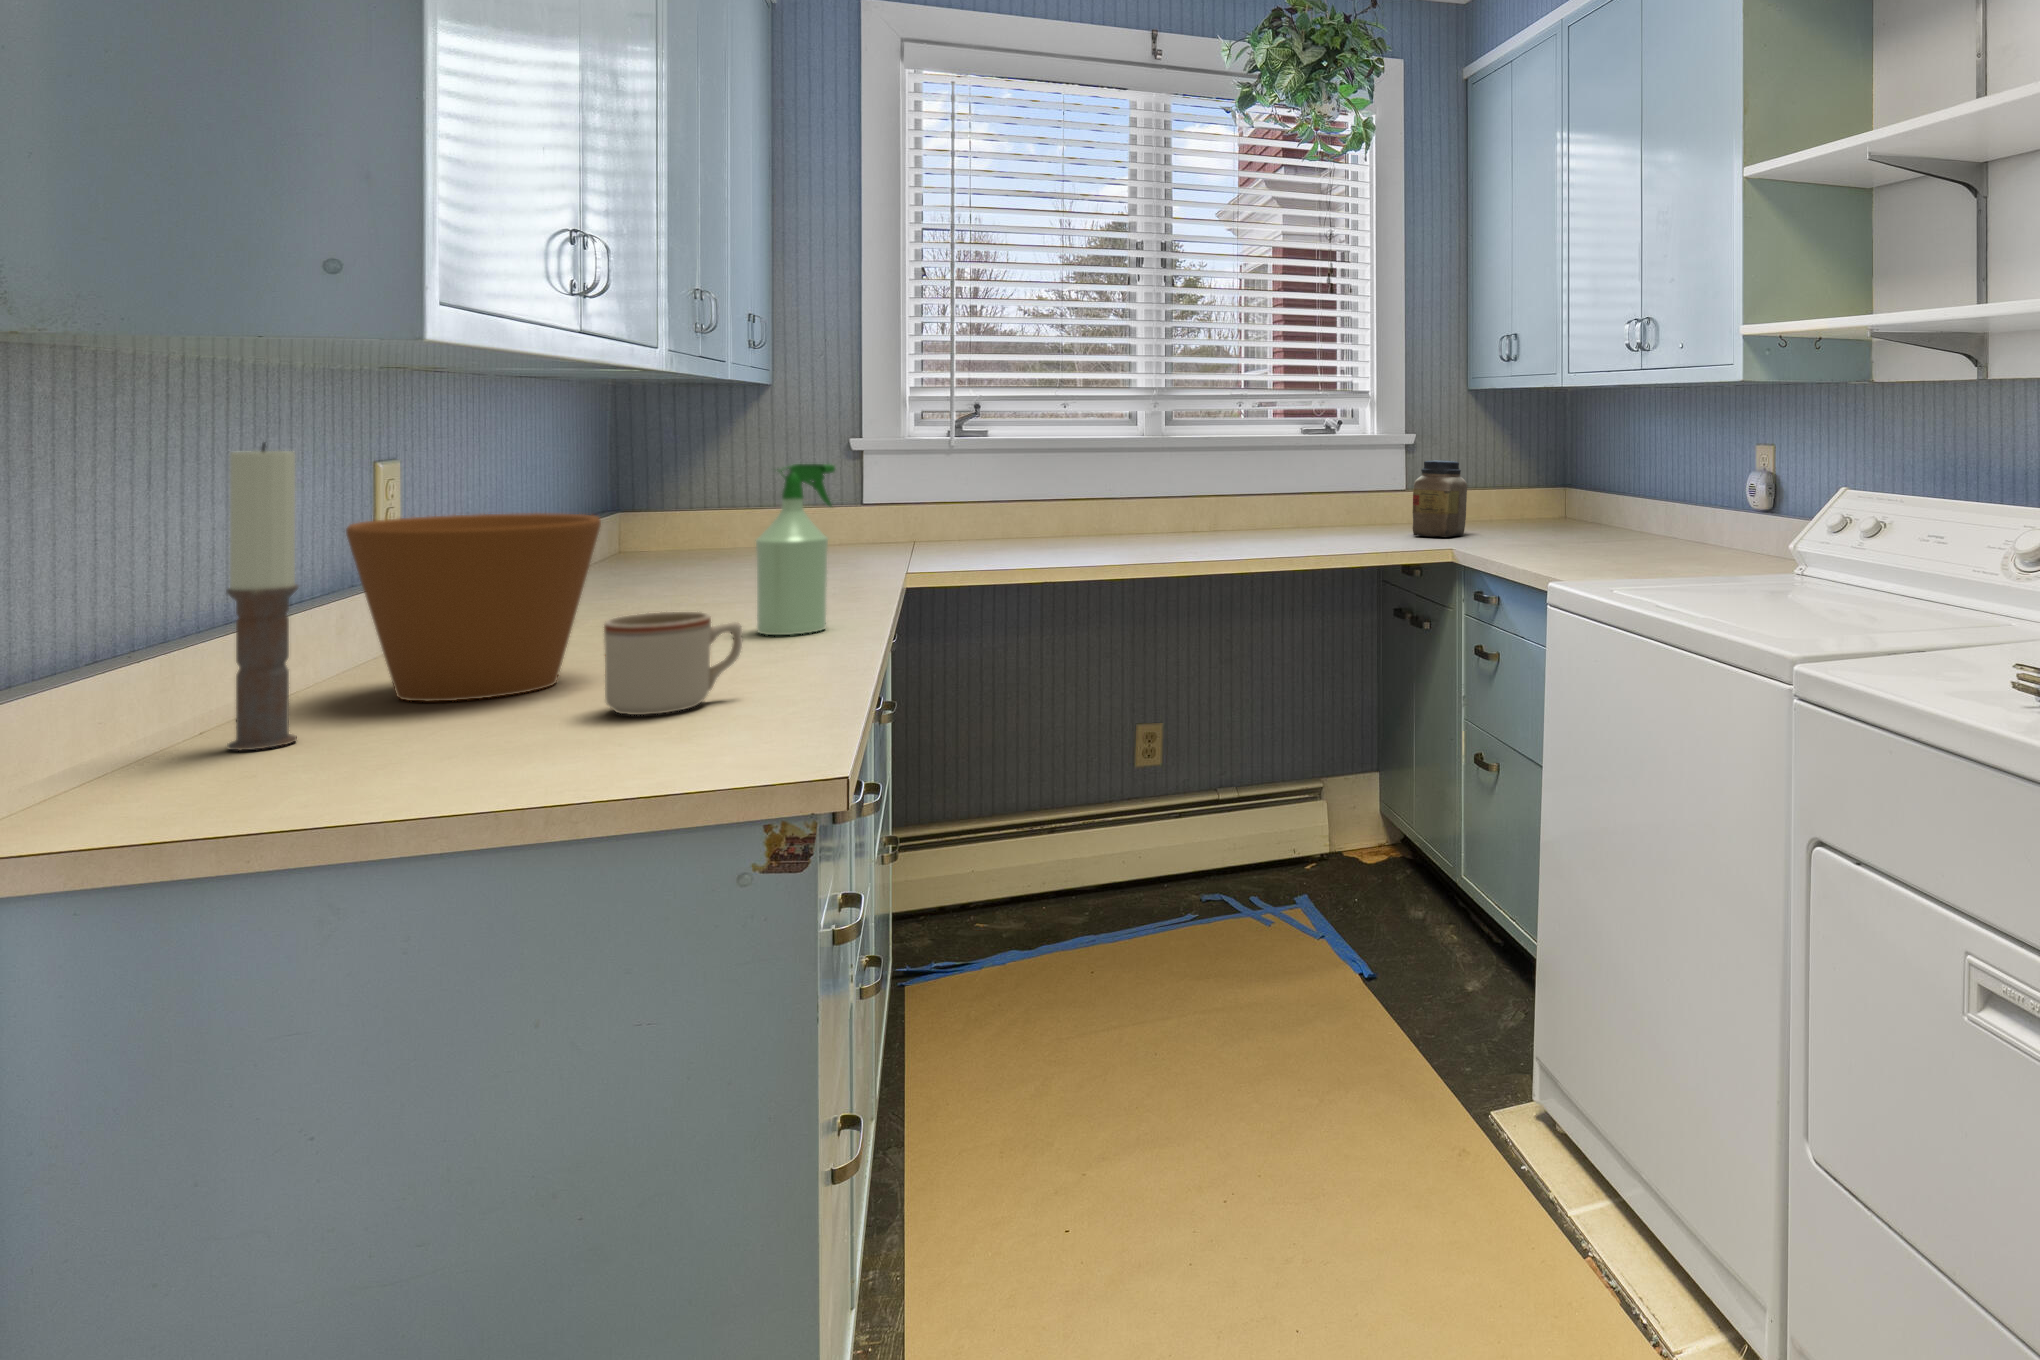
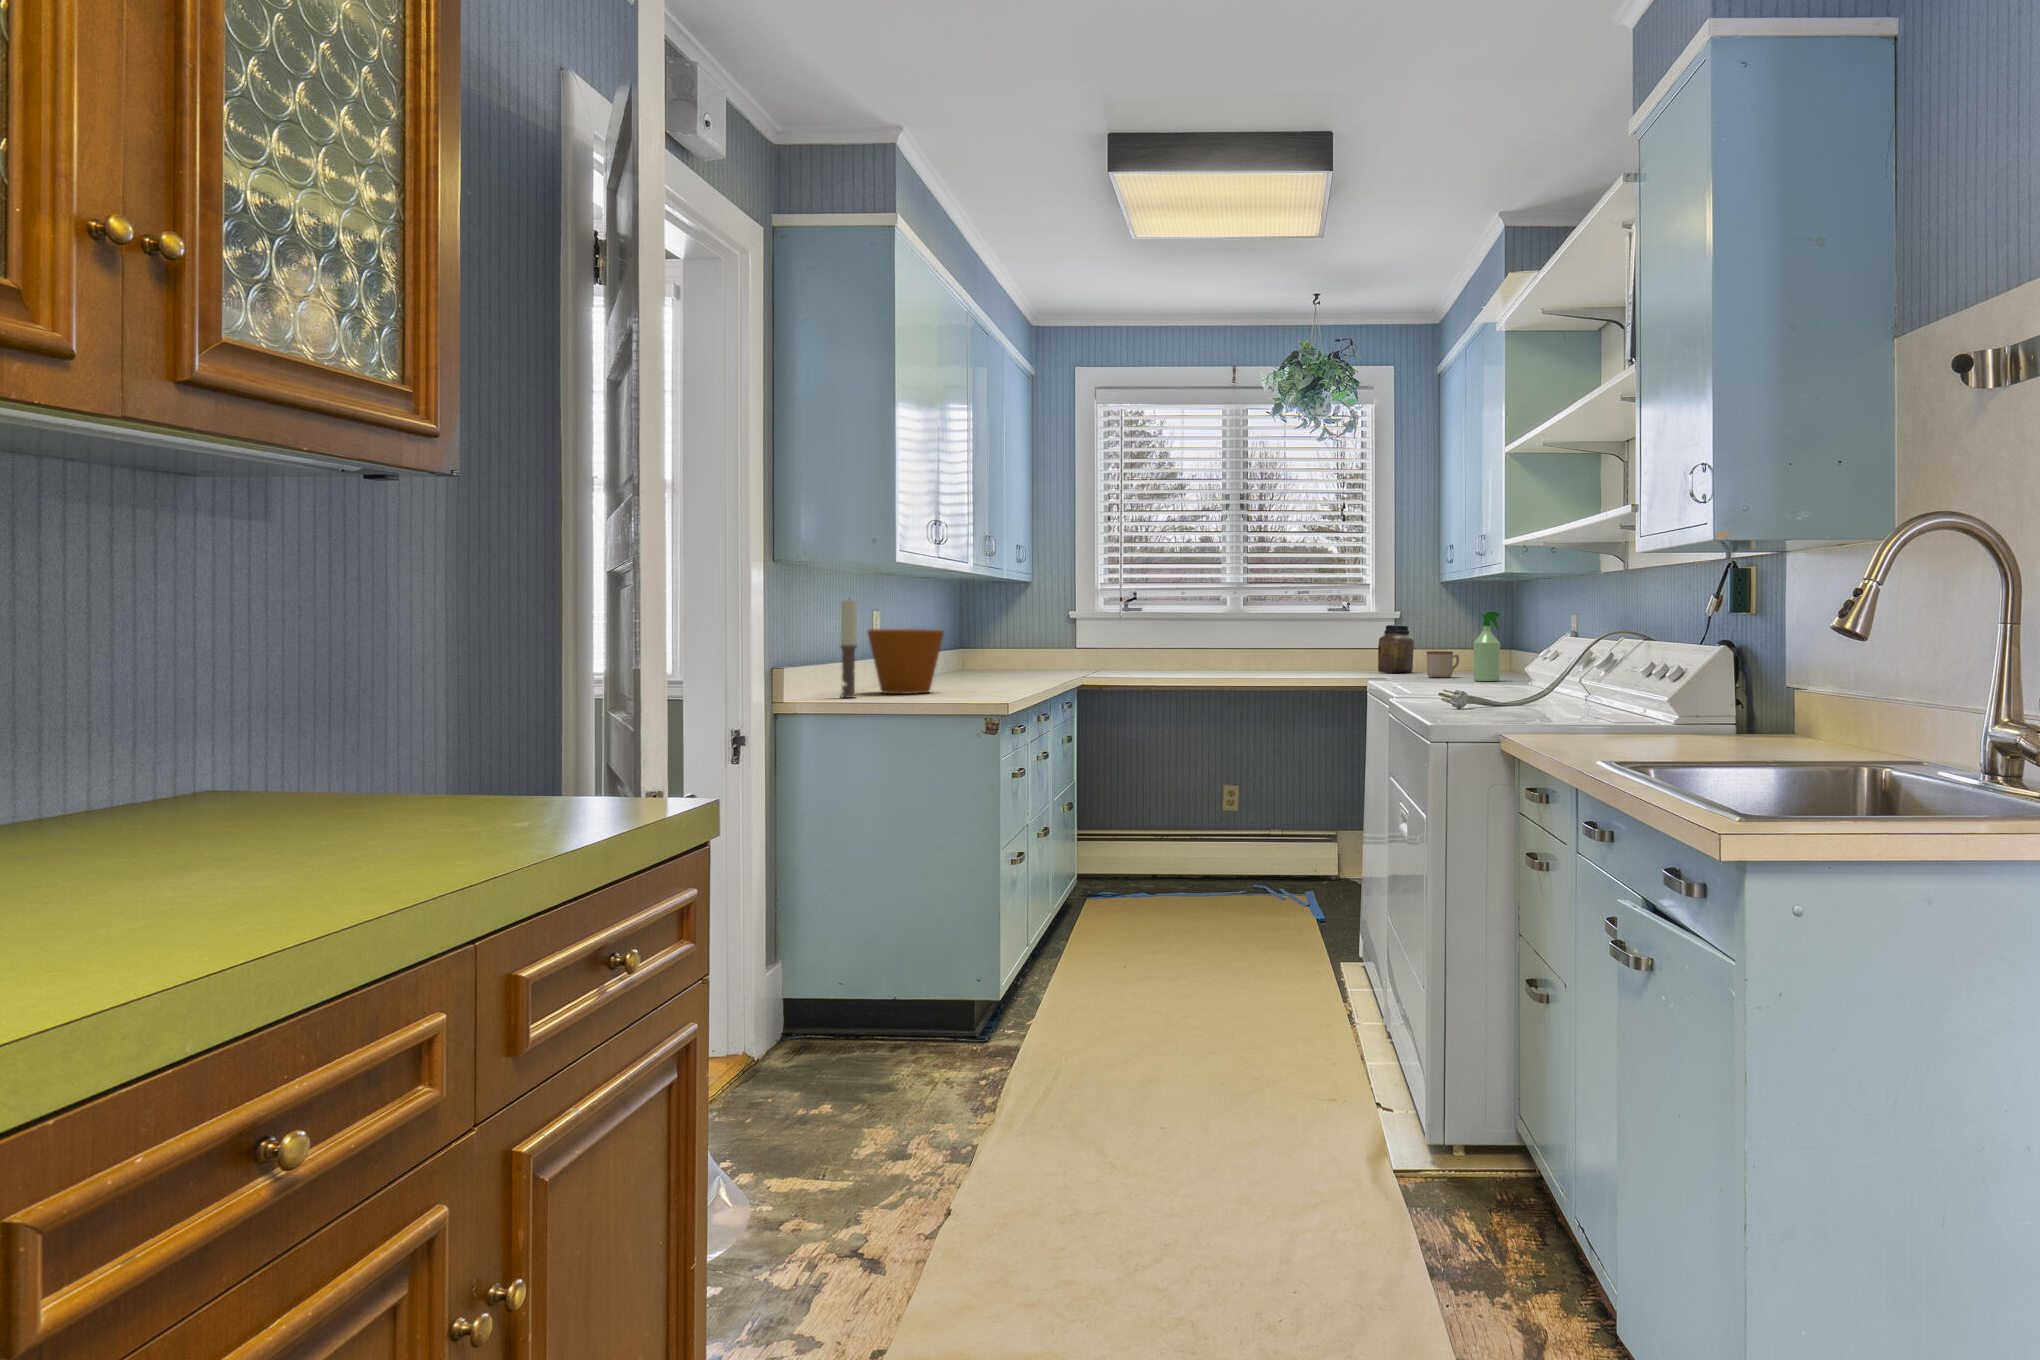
spray bottle: present [756,464,835,635] -> present [1473,612,1500,681]
mug: present [604,612,742,715] -> present [1427,651,1459,677]

